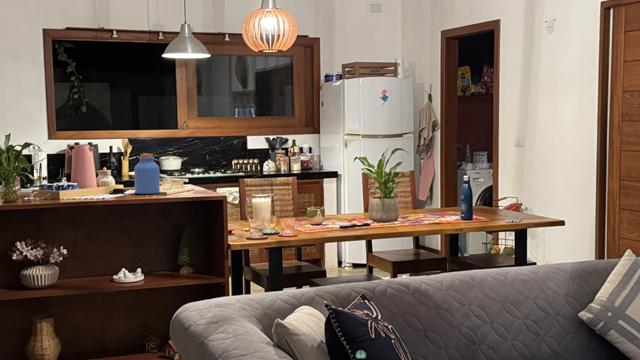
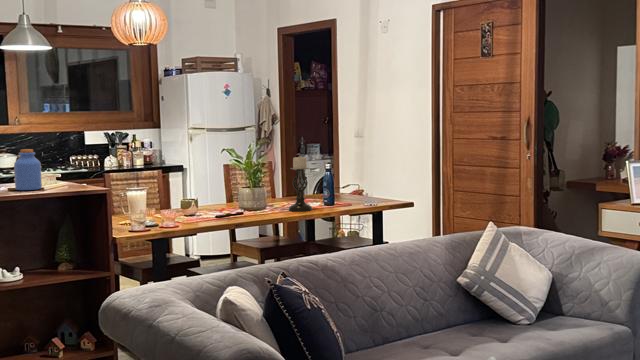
candle holder: none [421,166,446,225] -> present [289,156,312,211]

